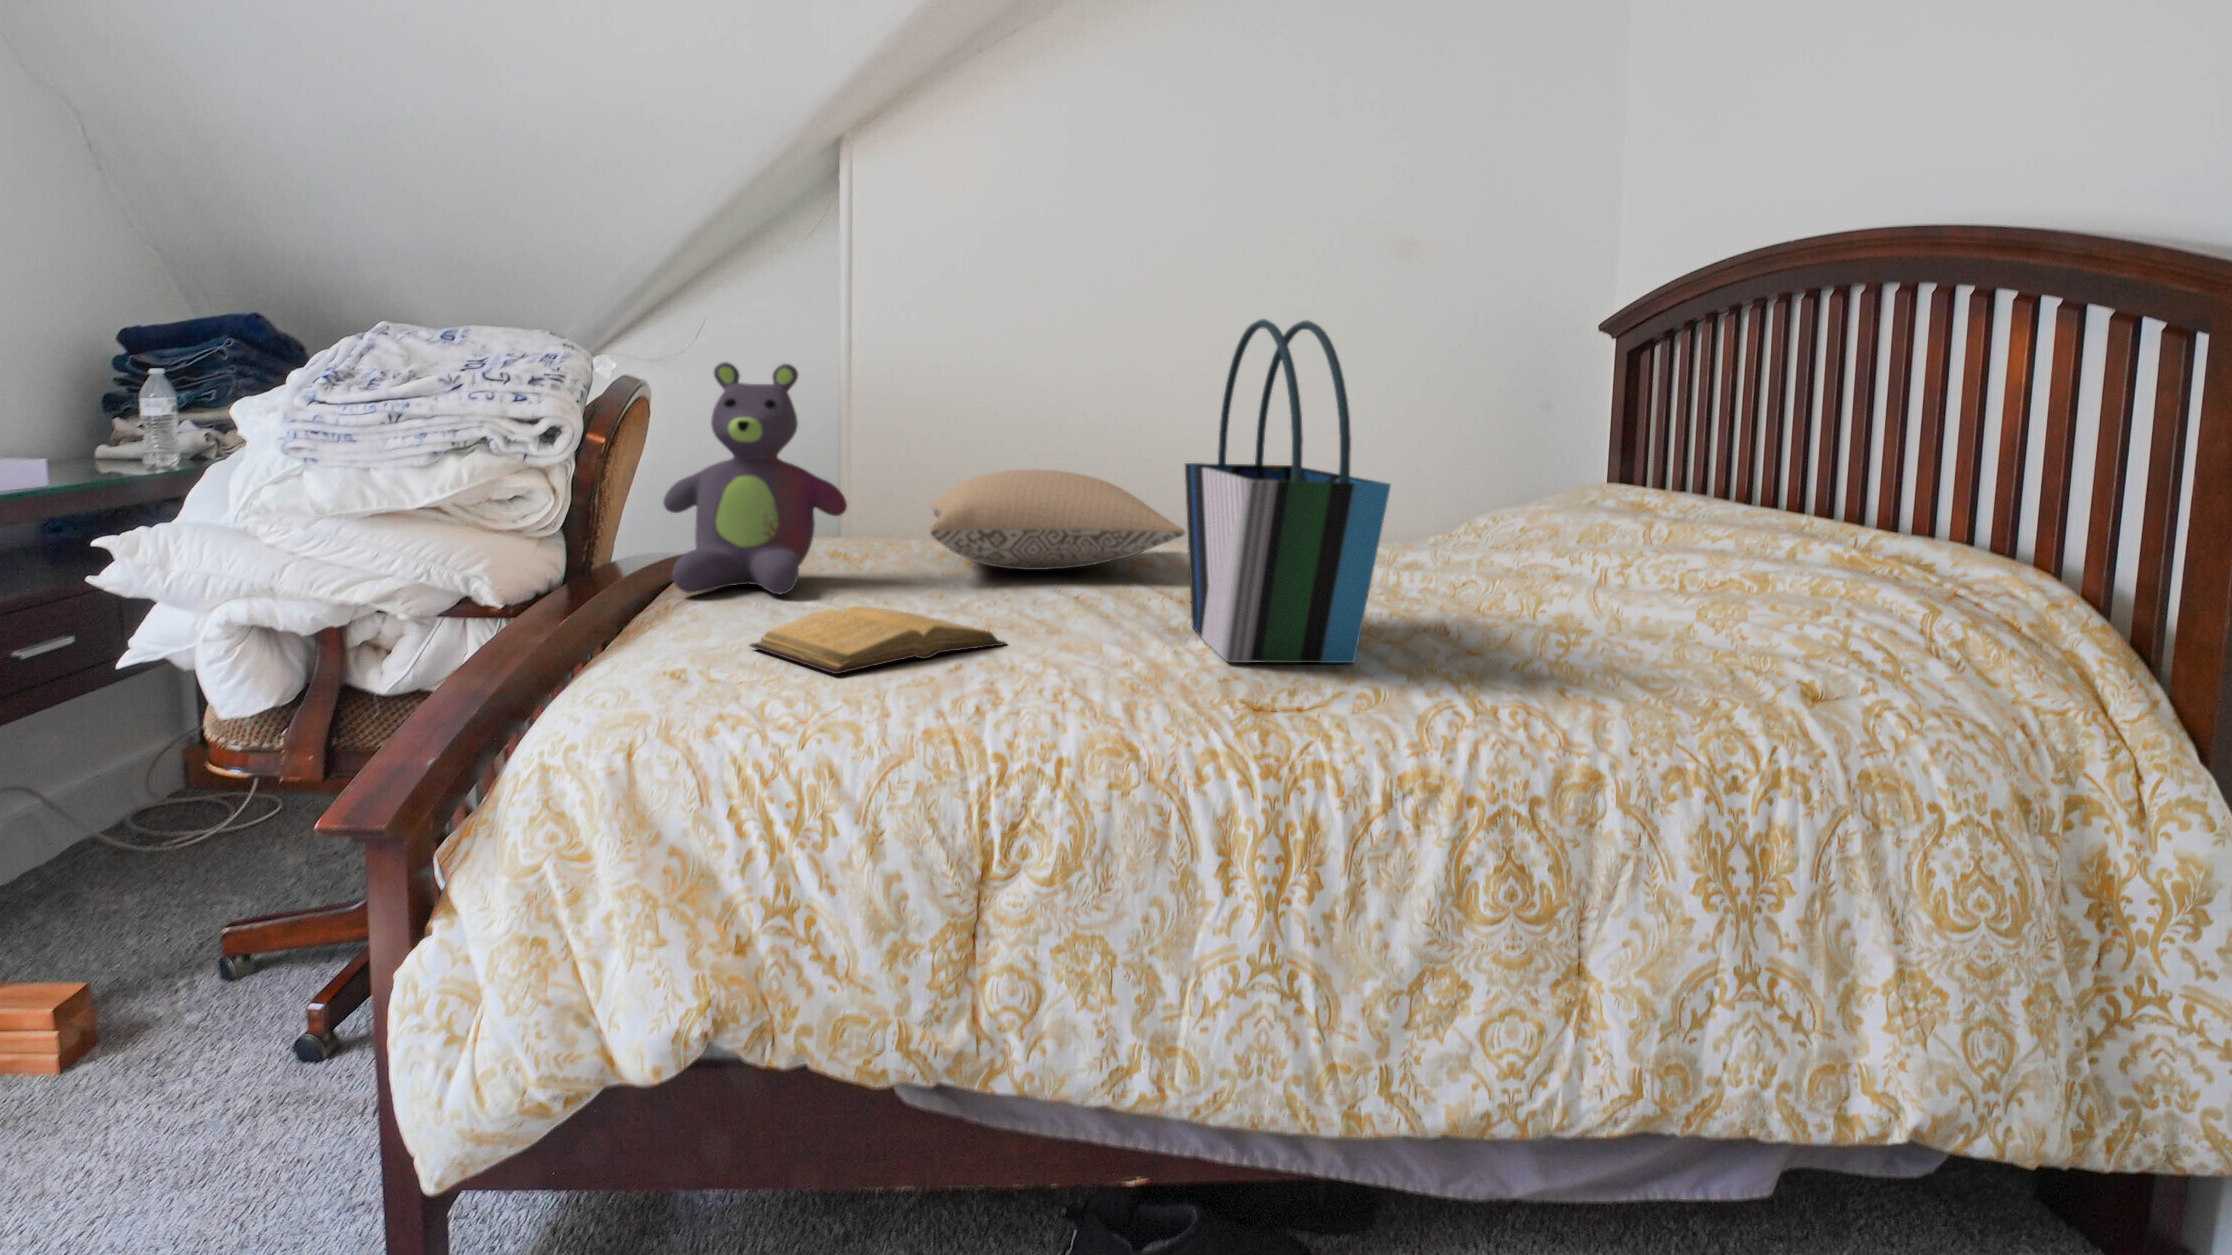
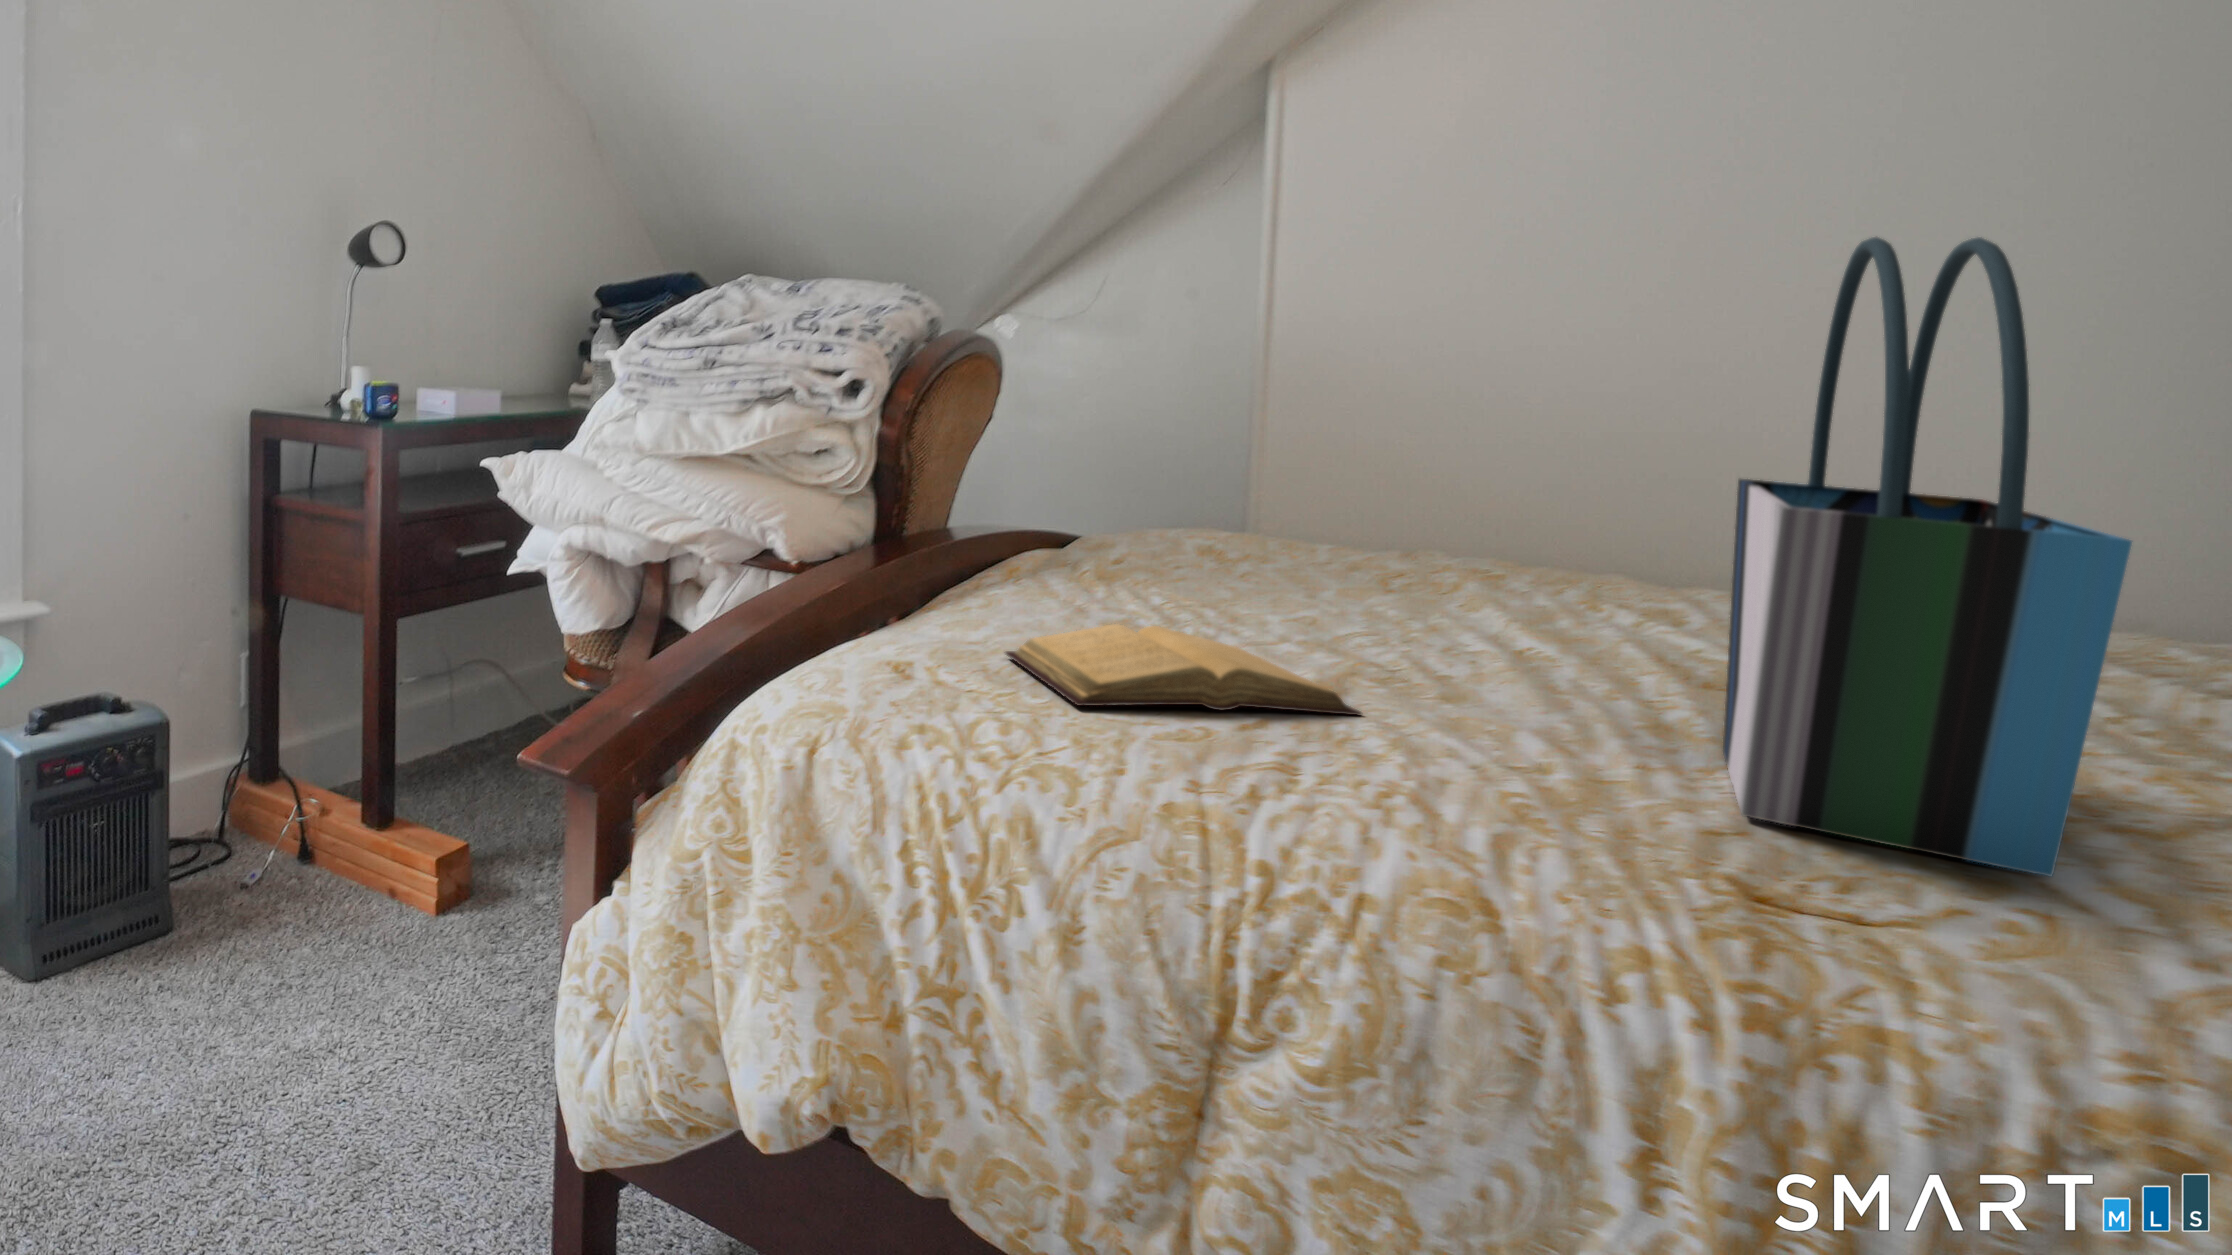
stuffed bear: present [663,362,847,594] -> none [975,311,1211,602]
pillow: present [931,469,1185,570] -> none [1320,475,1775,628]

